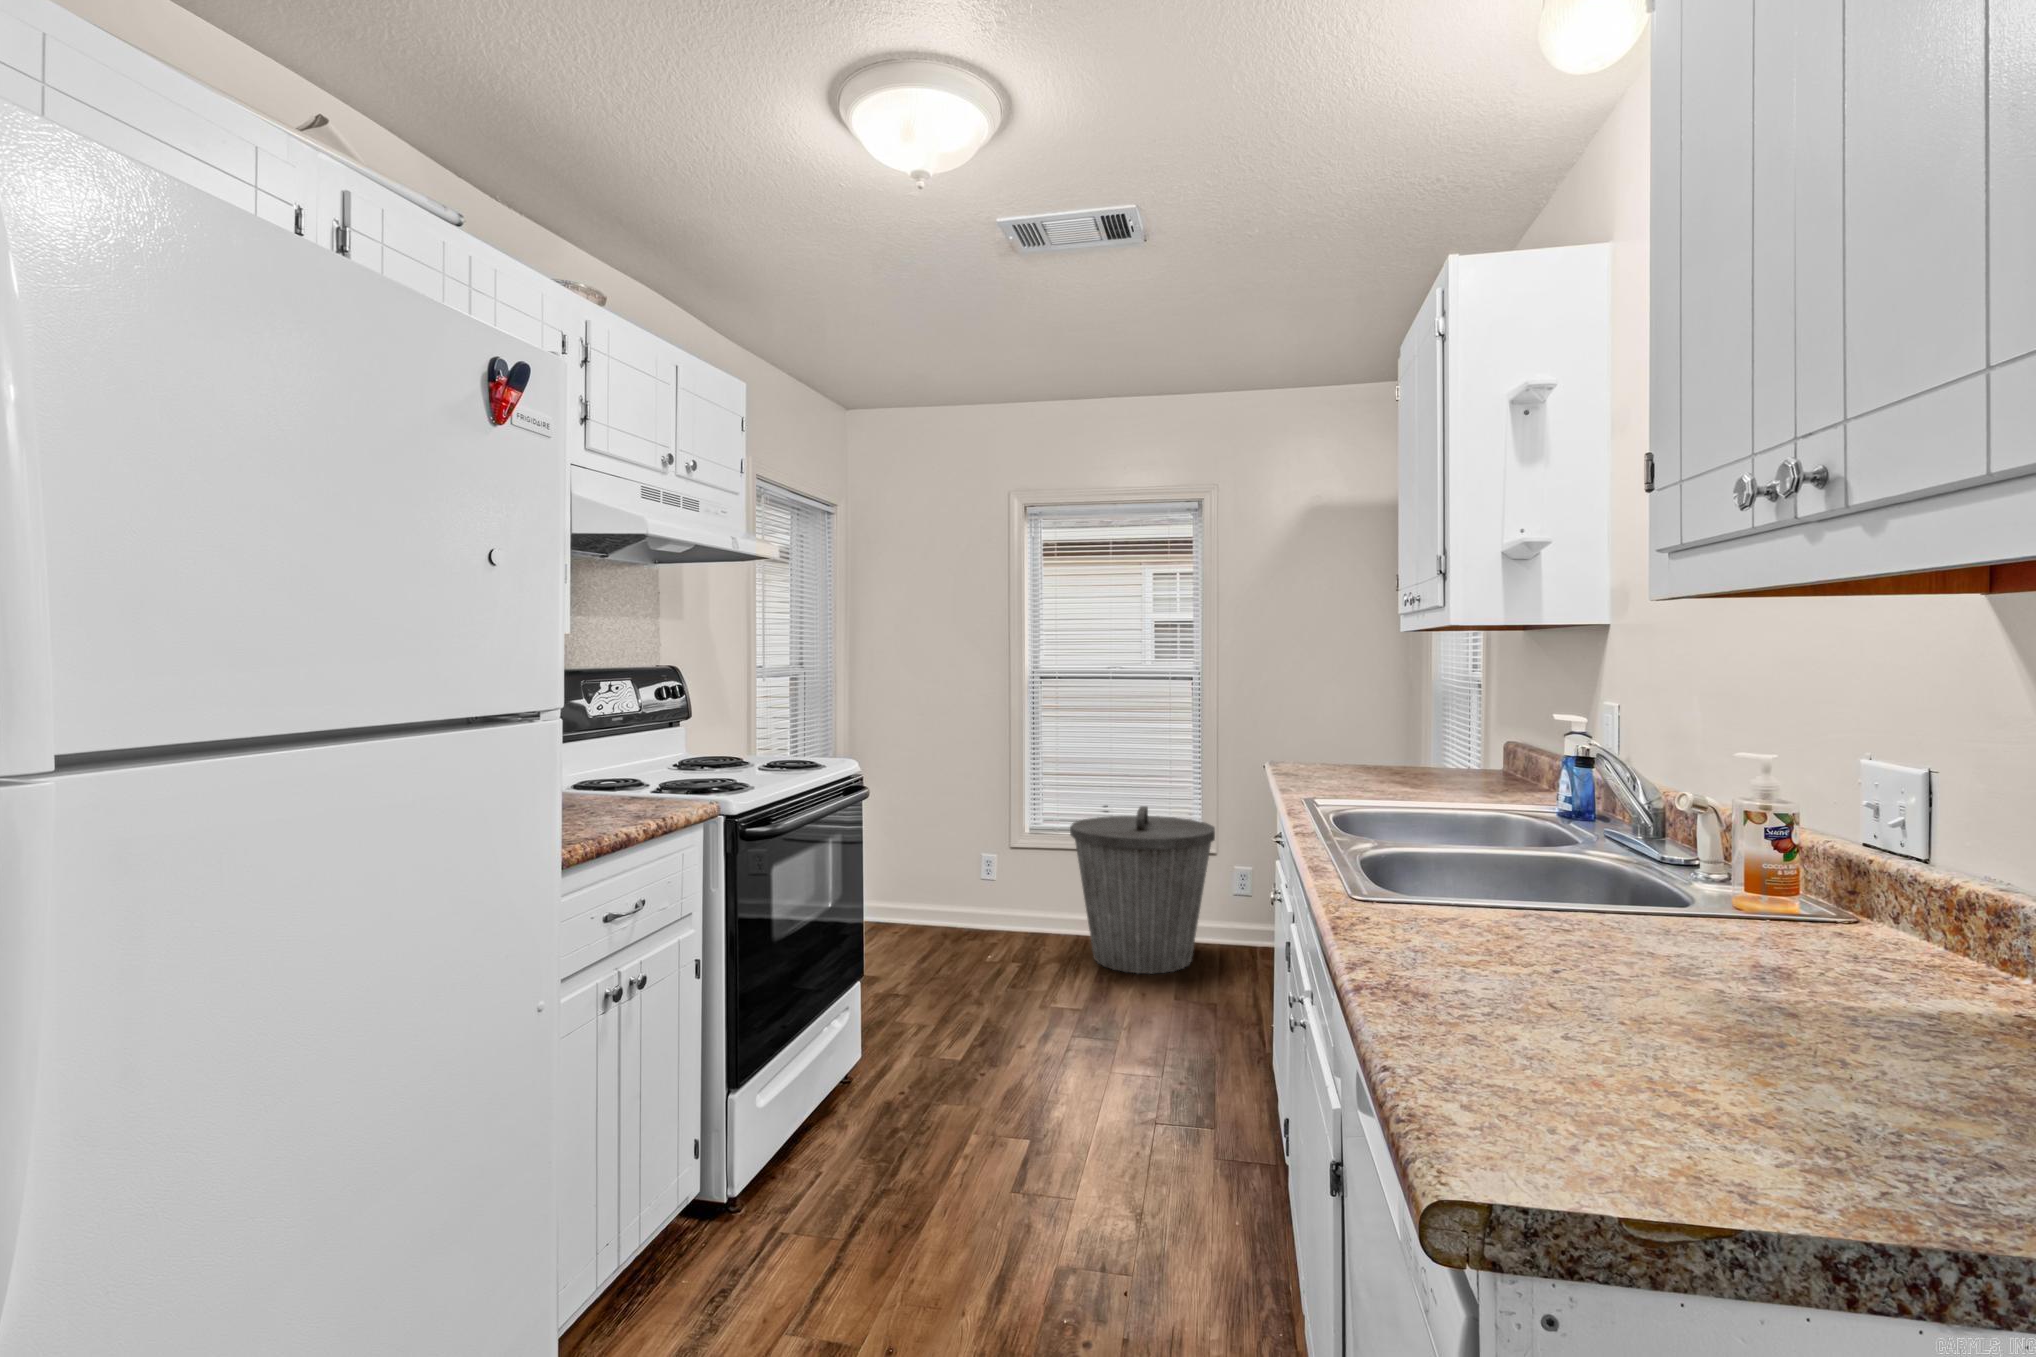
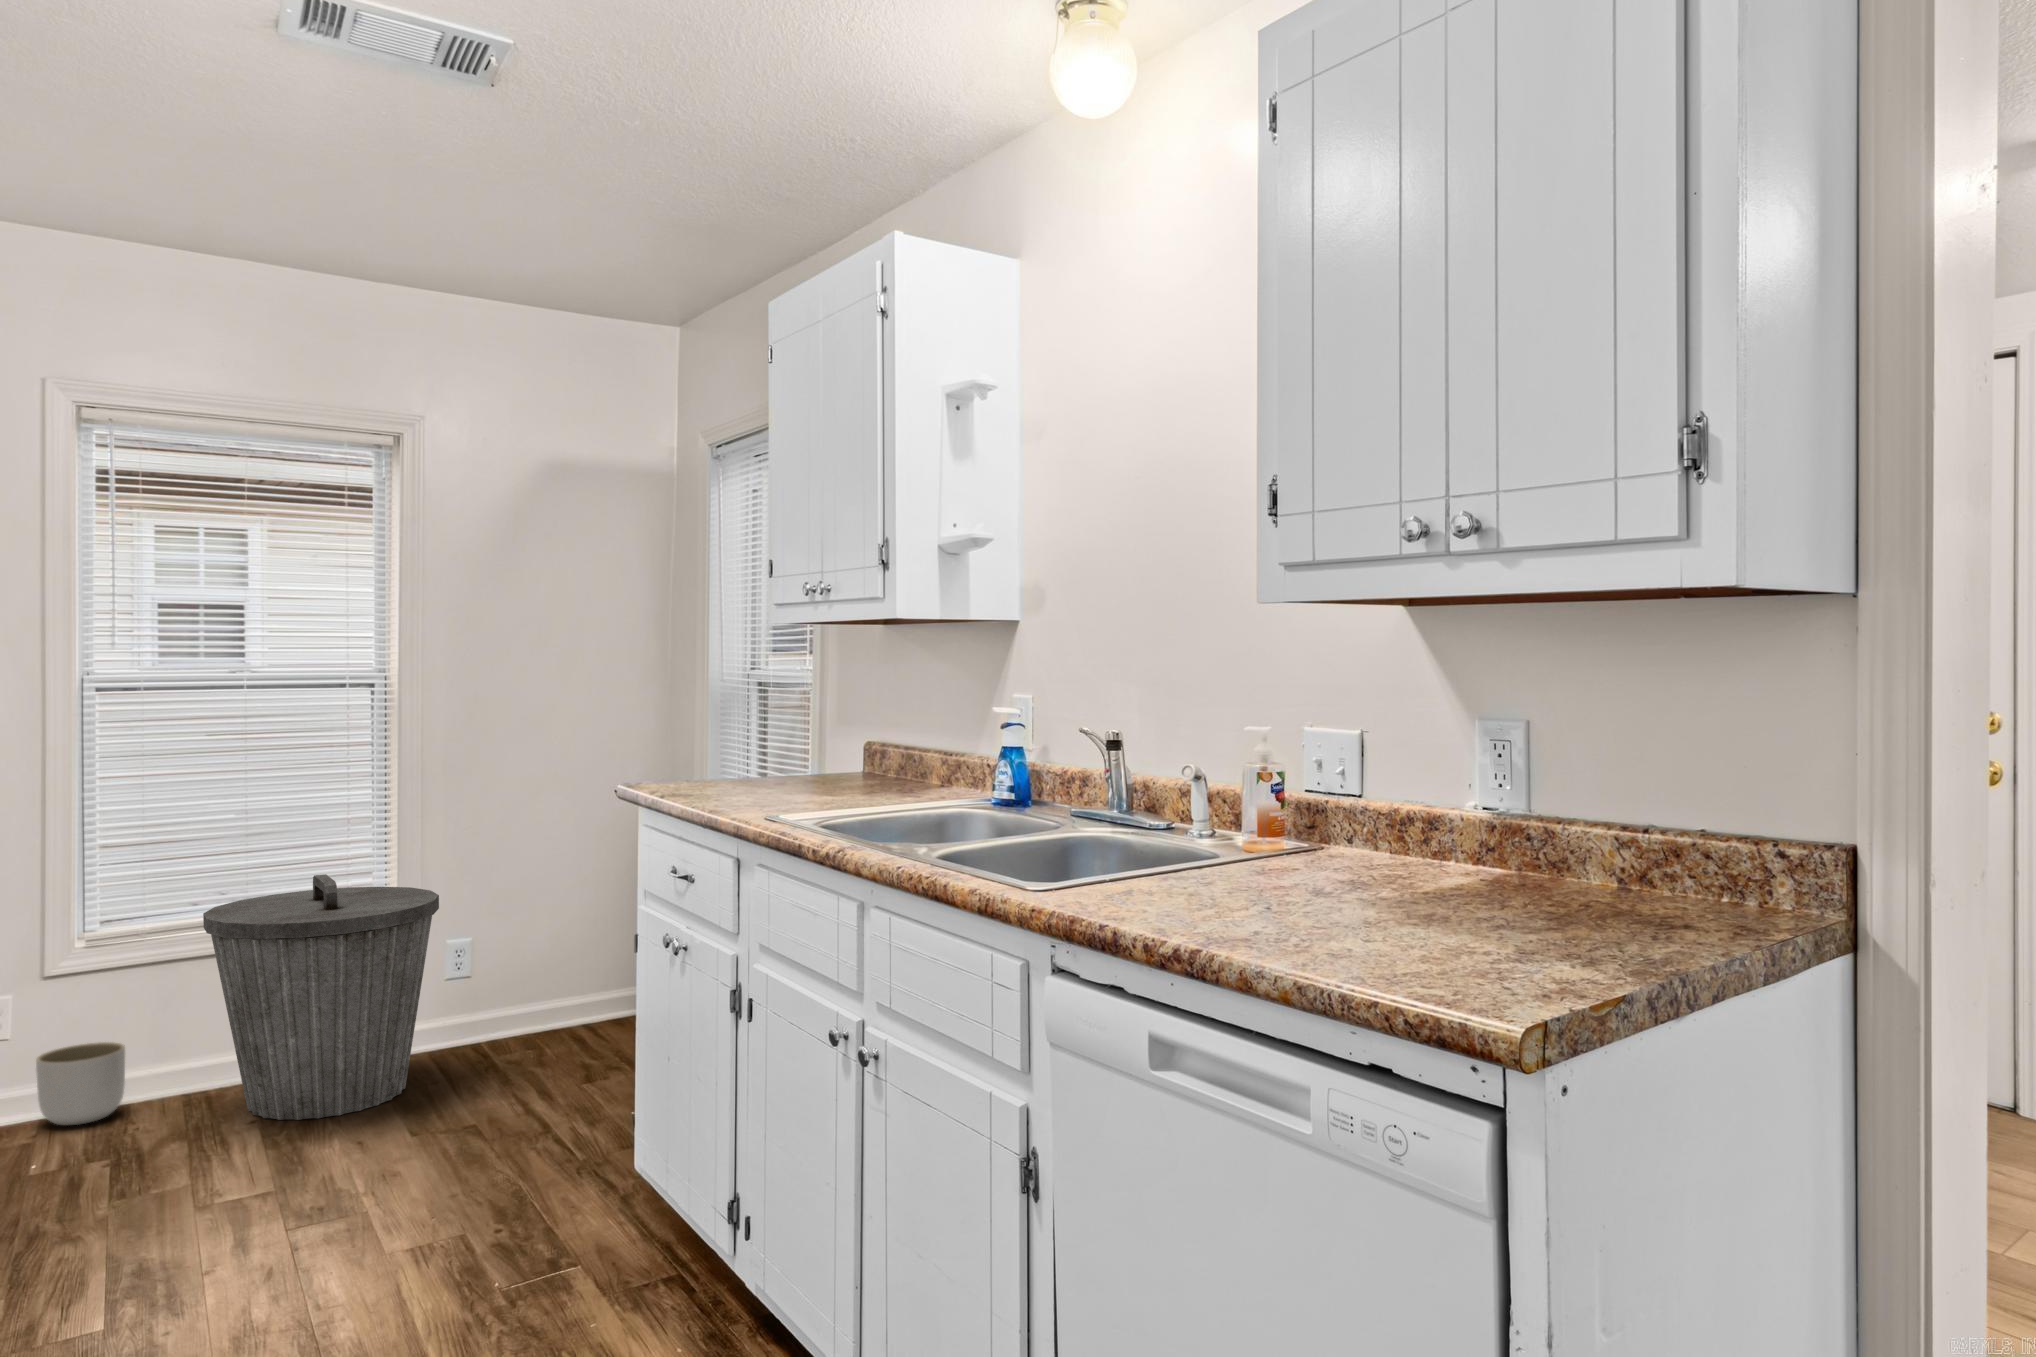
planter: none [993,893,1038,942] -> present [36,1042,125,1125]

